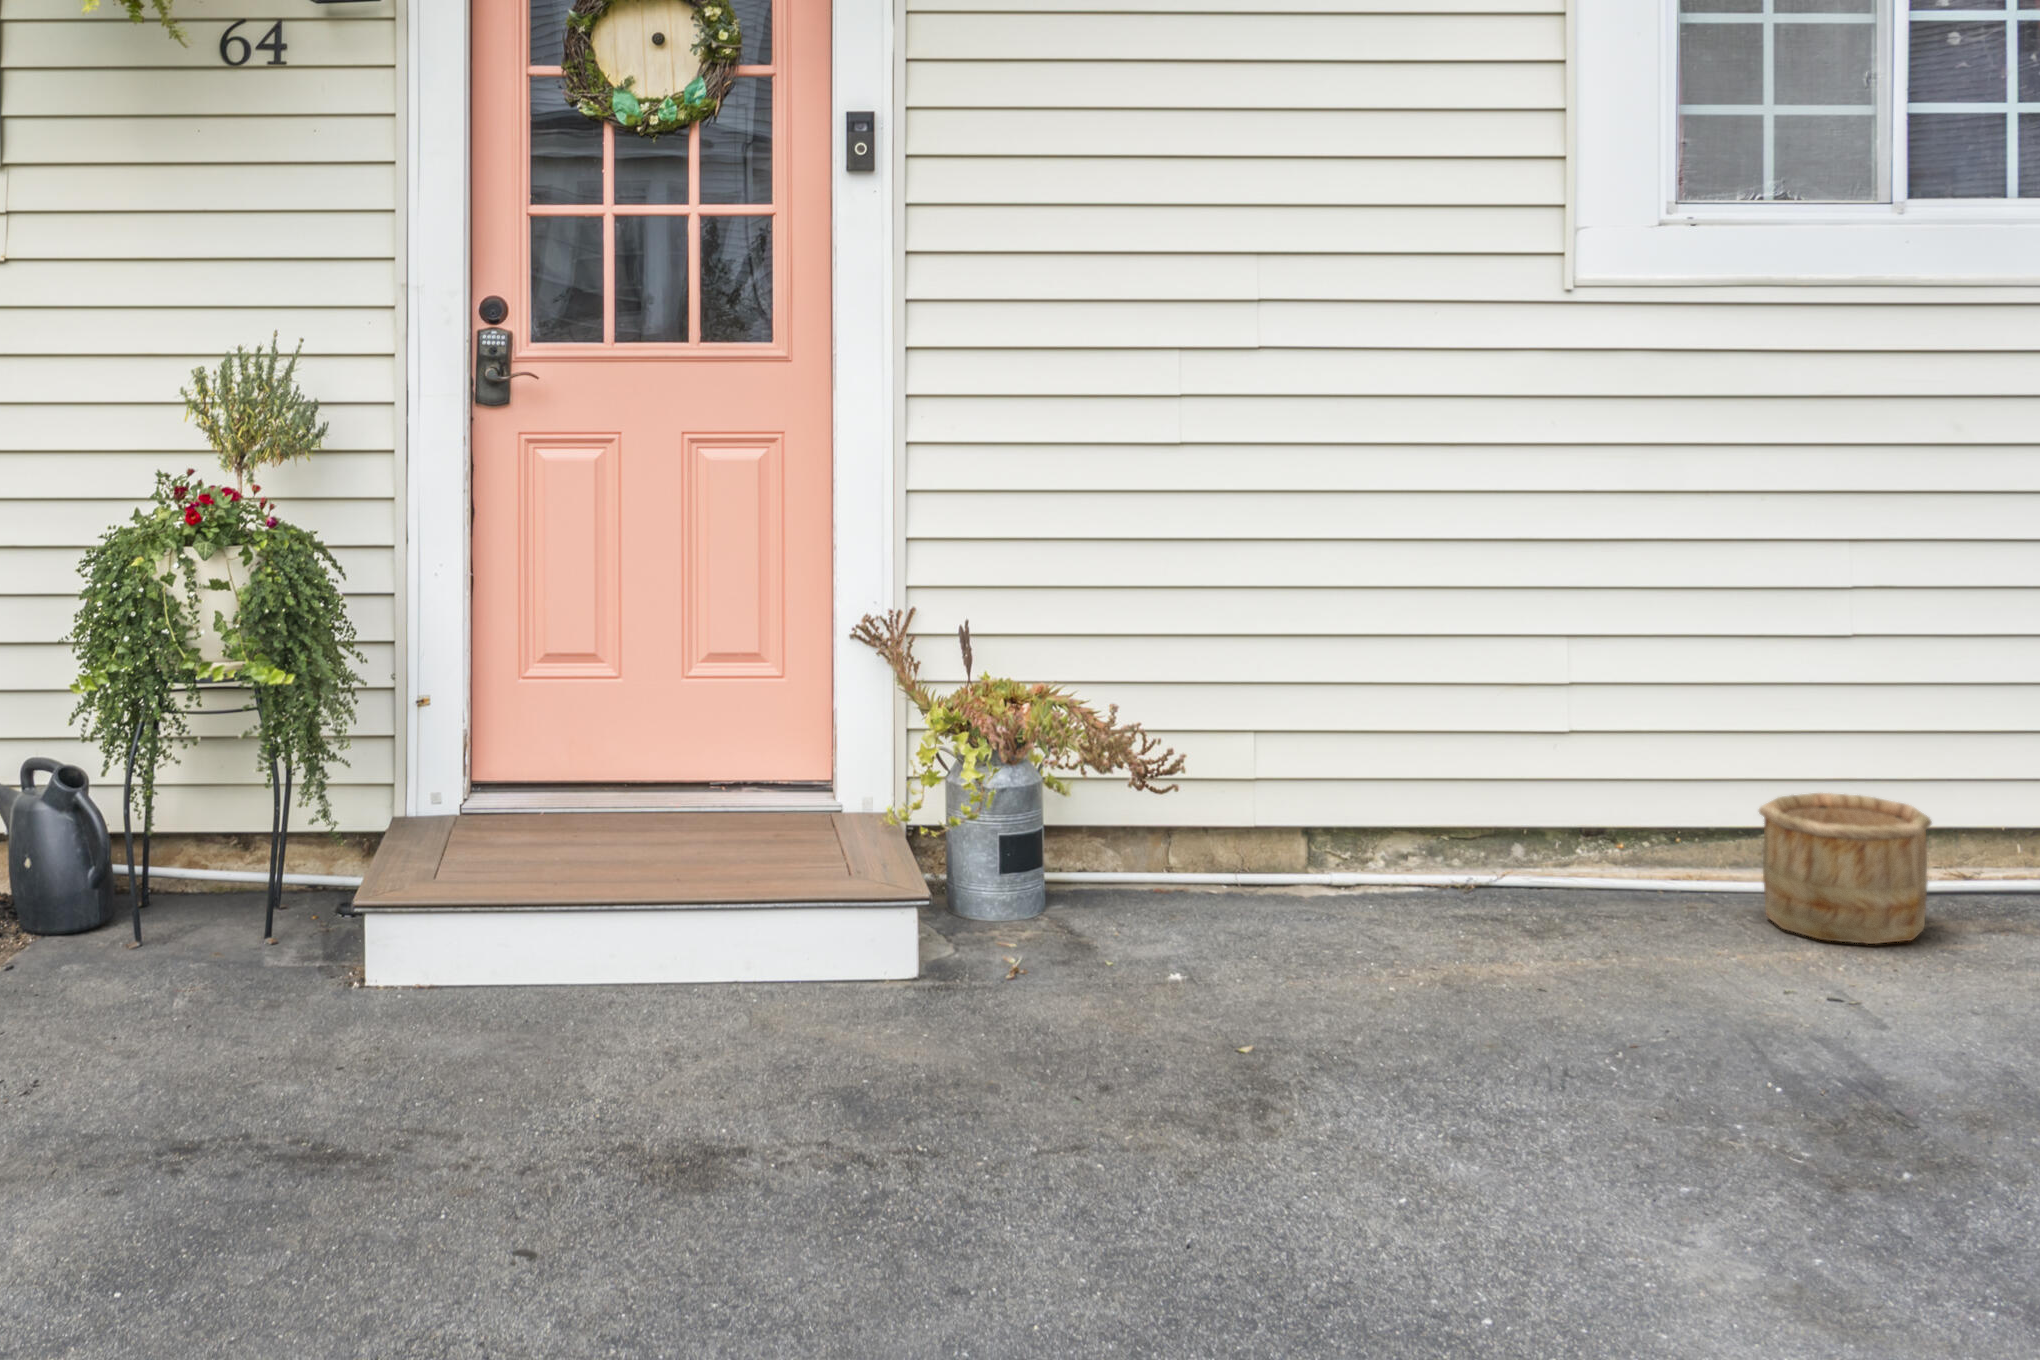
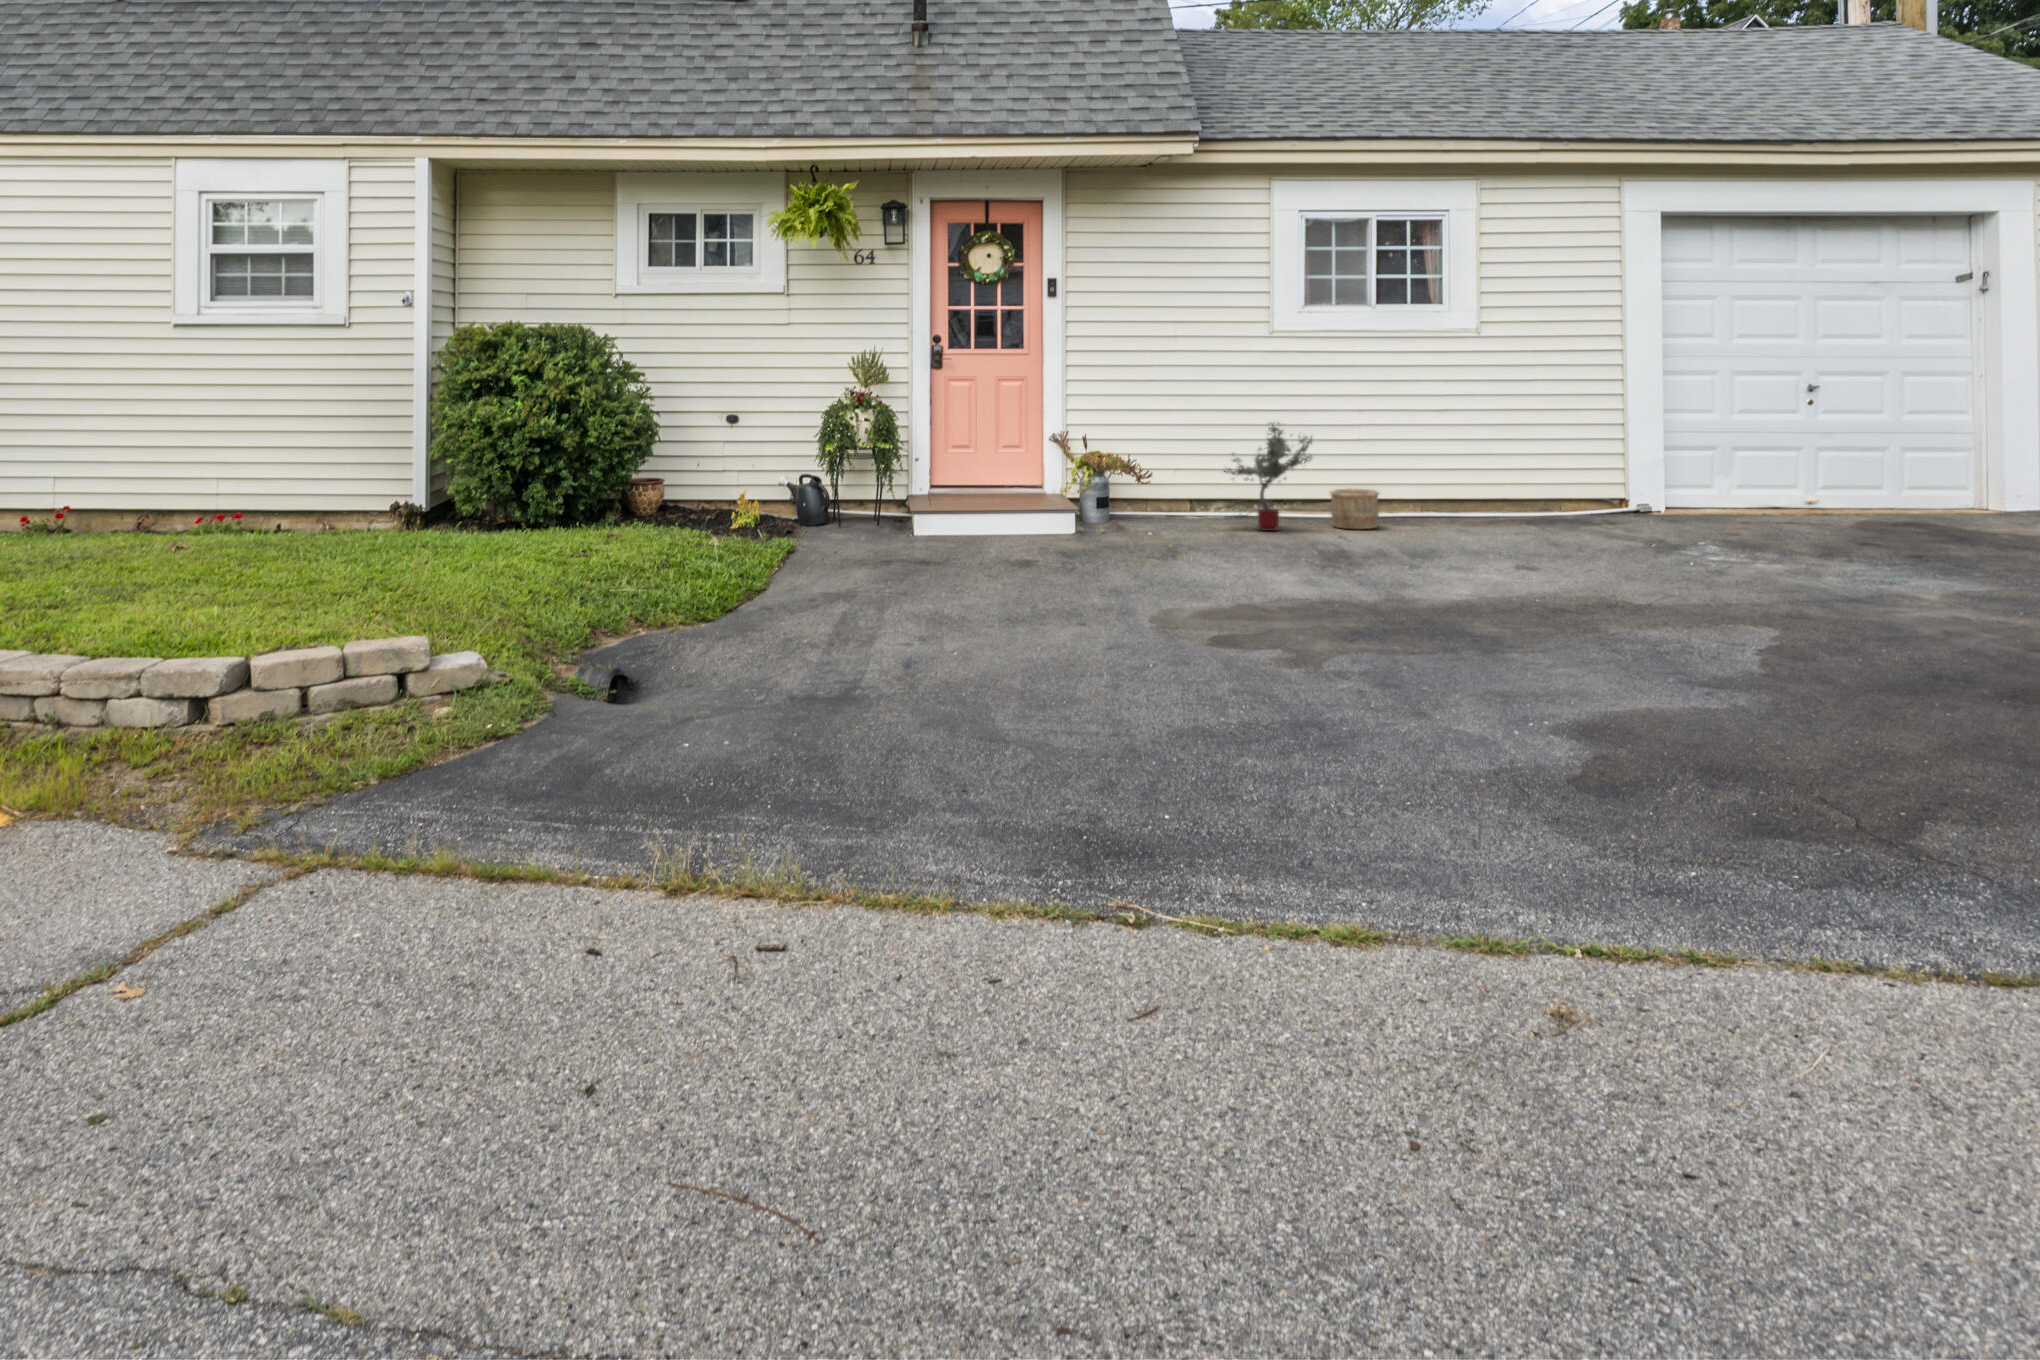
potted tree: none [1415,582,1724,952] -> present [1224,422,1312,531]

